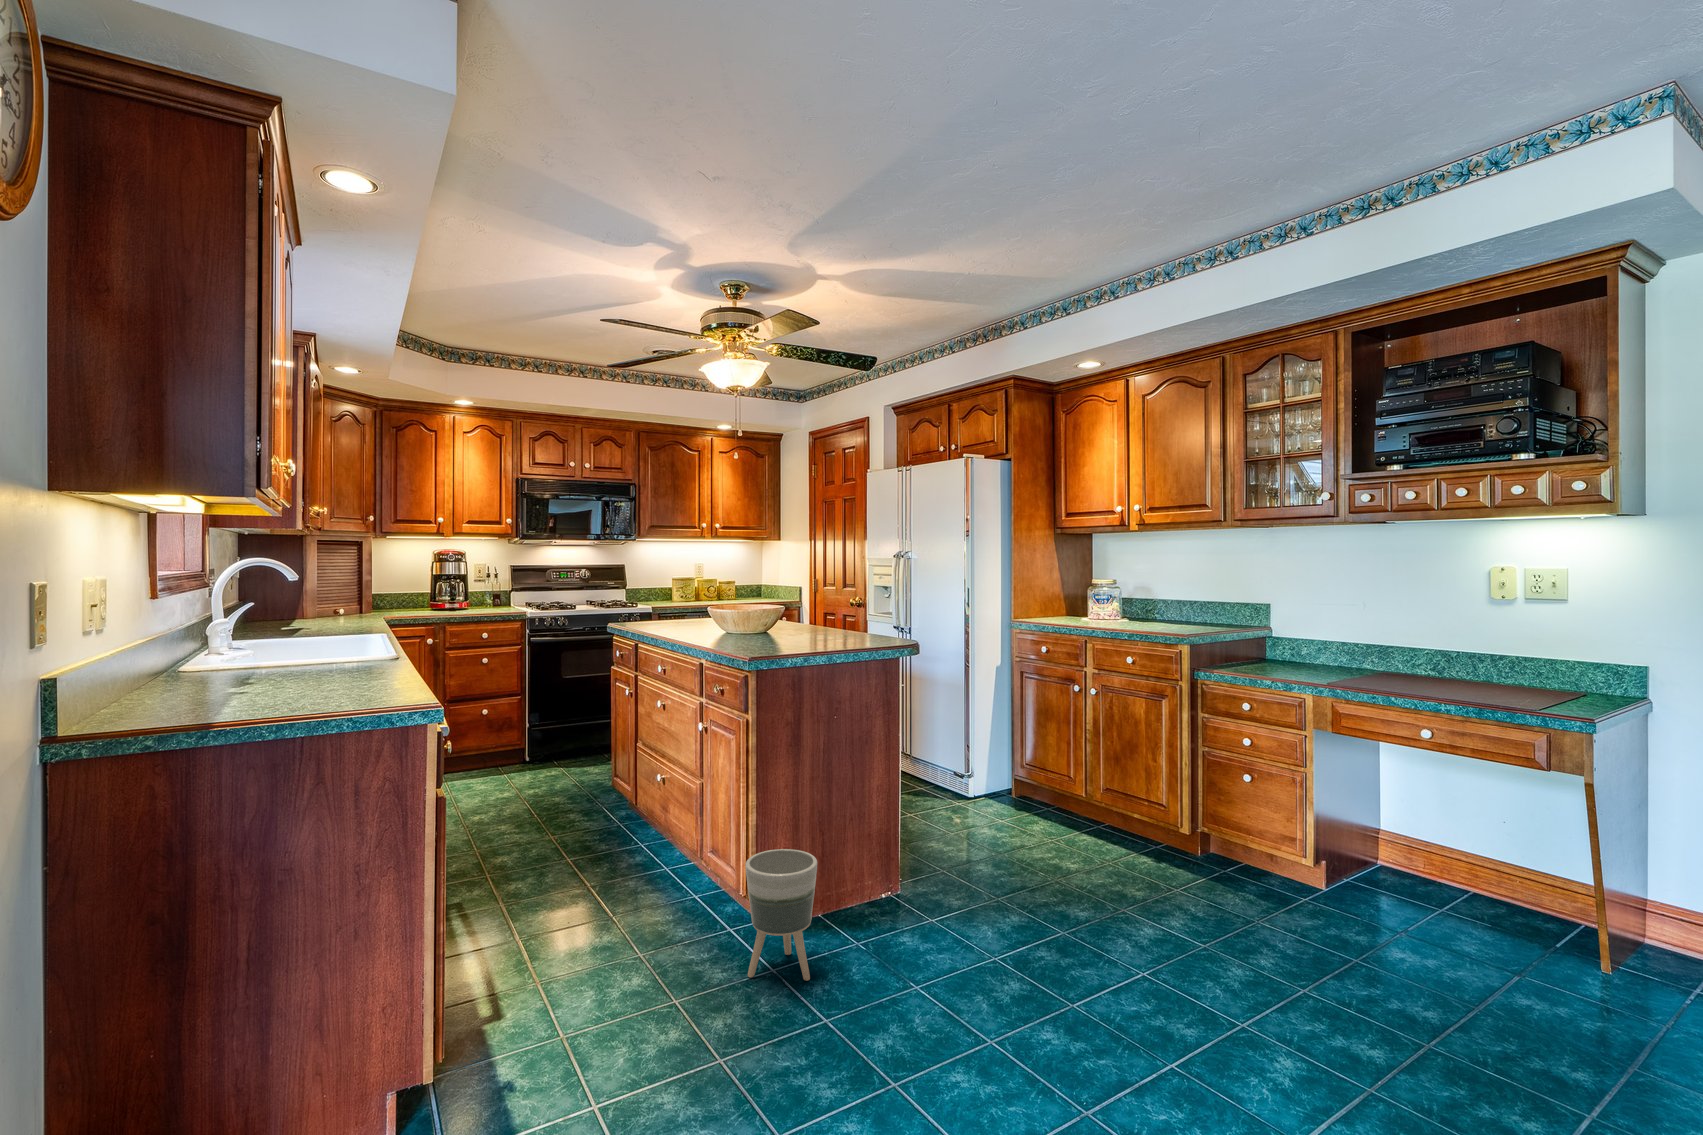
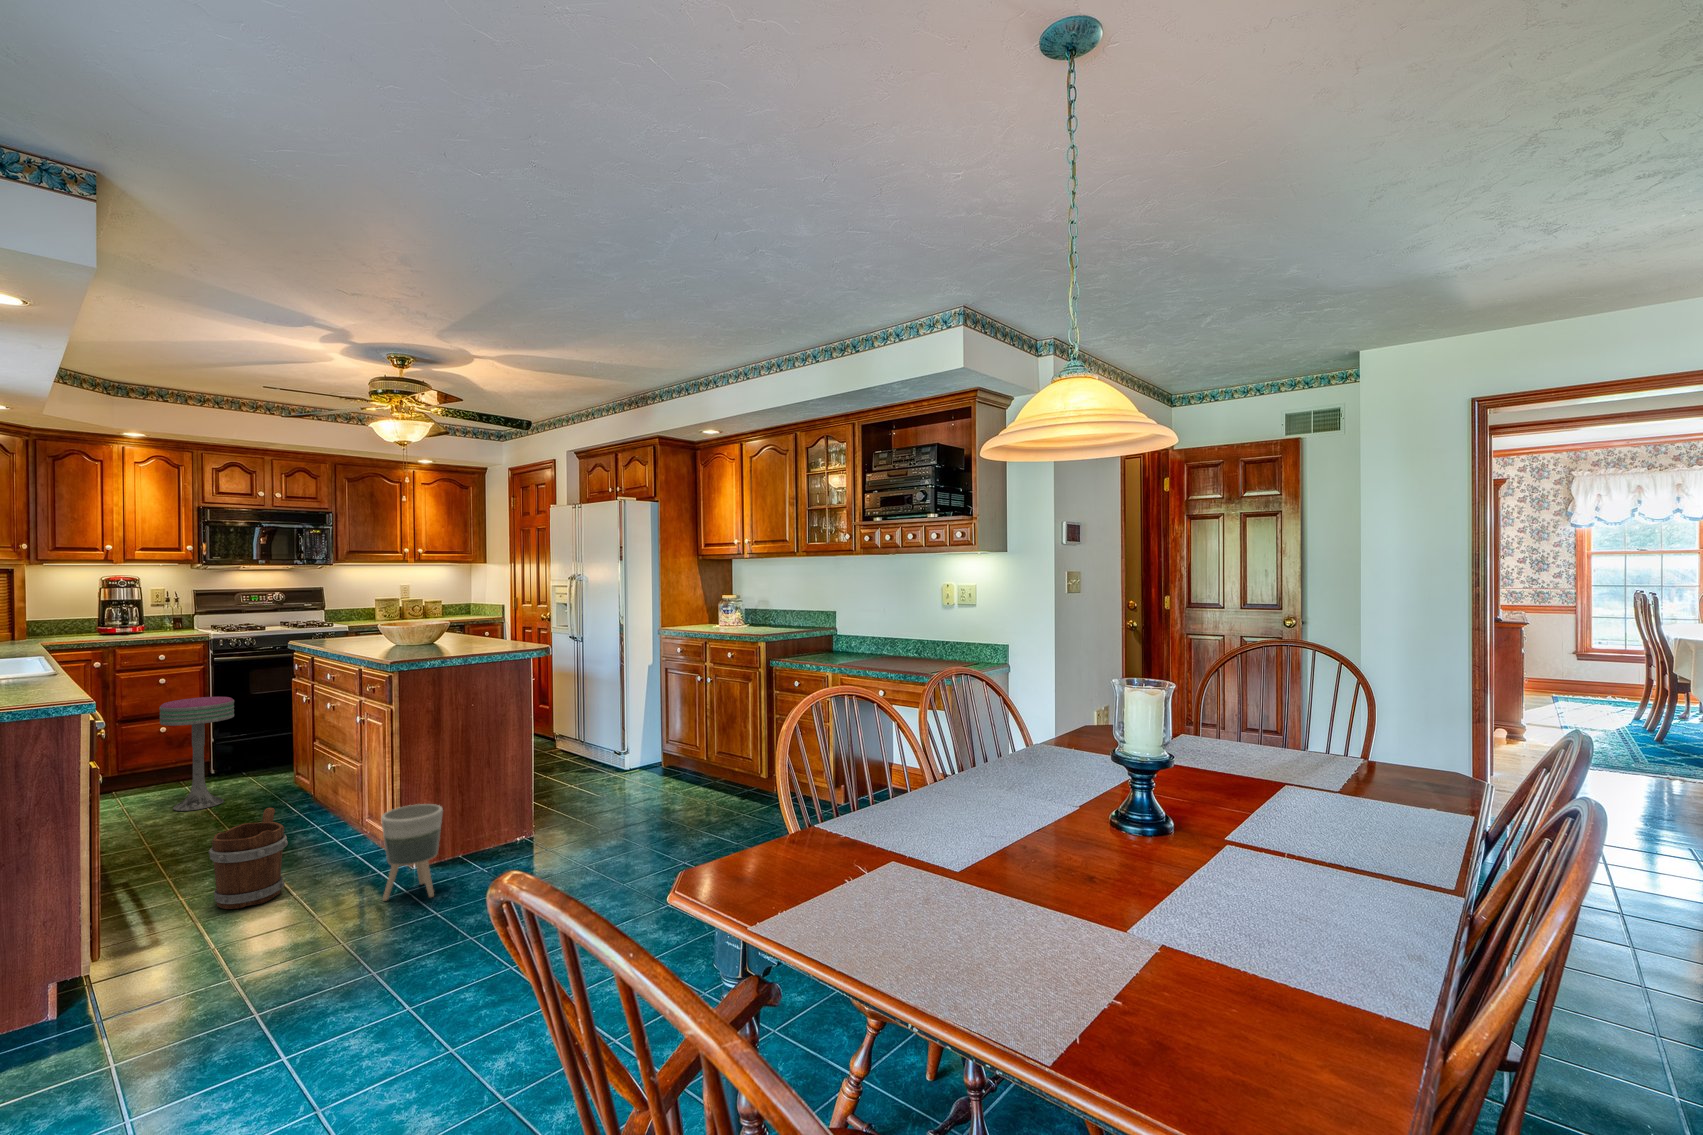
bar stool: none [487,682,555,807] -> present [160,697,234,811]
bucket: none [550,830,634,961] -> present [209,808,288,909]

